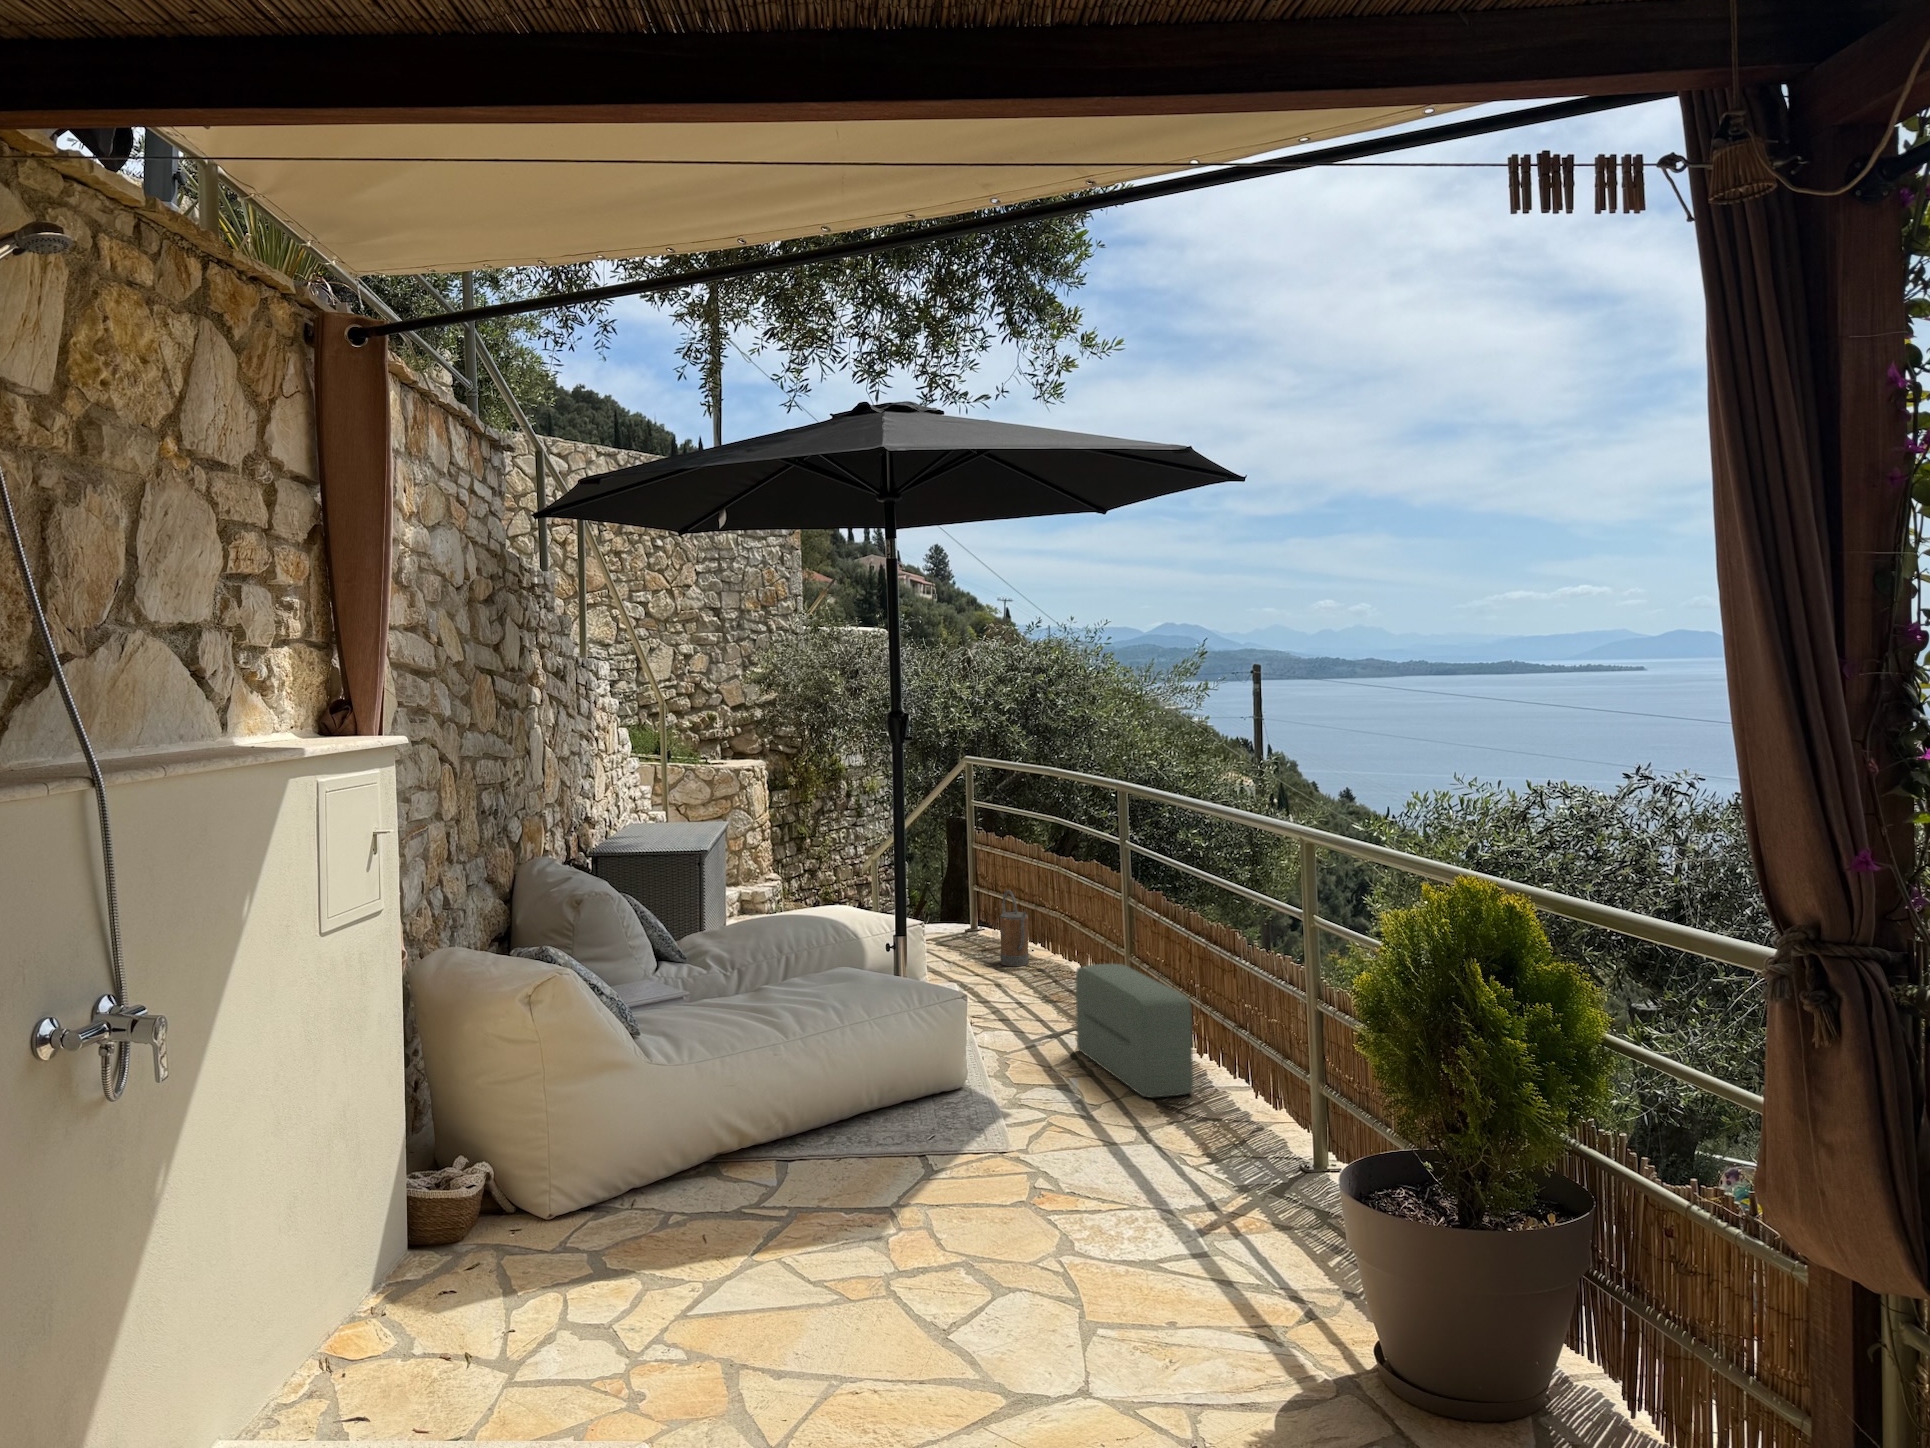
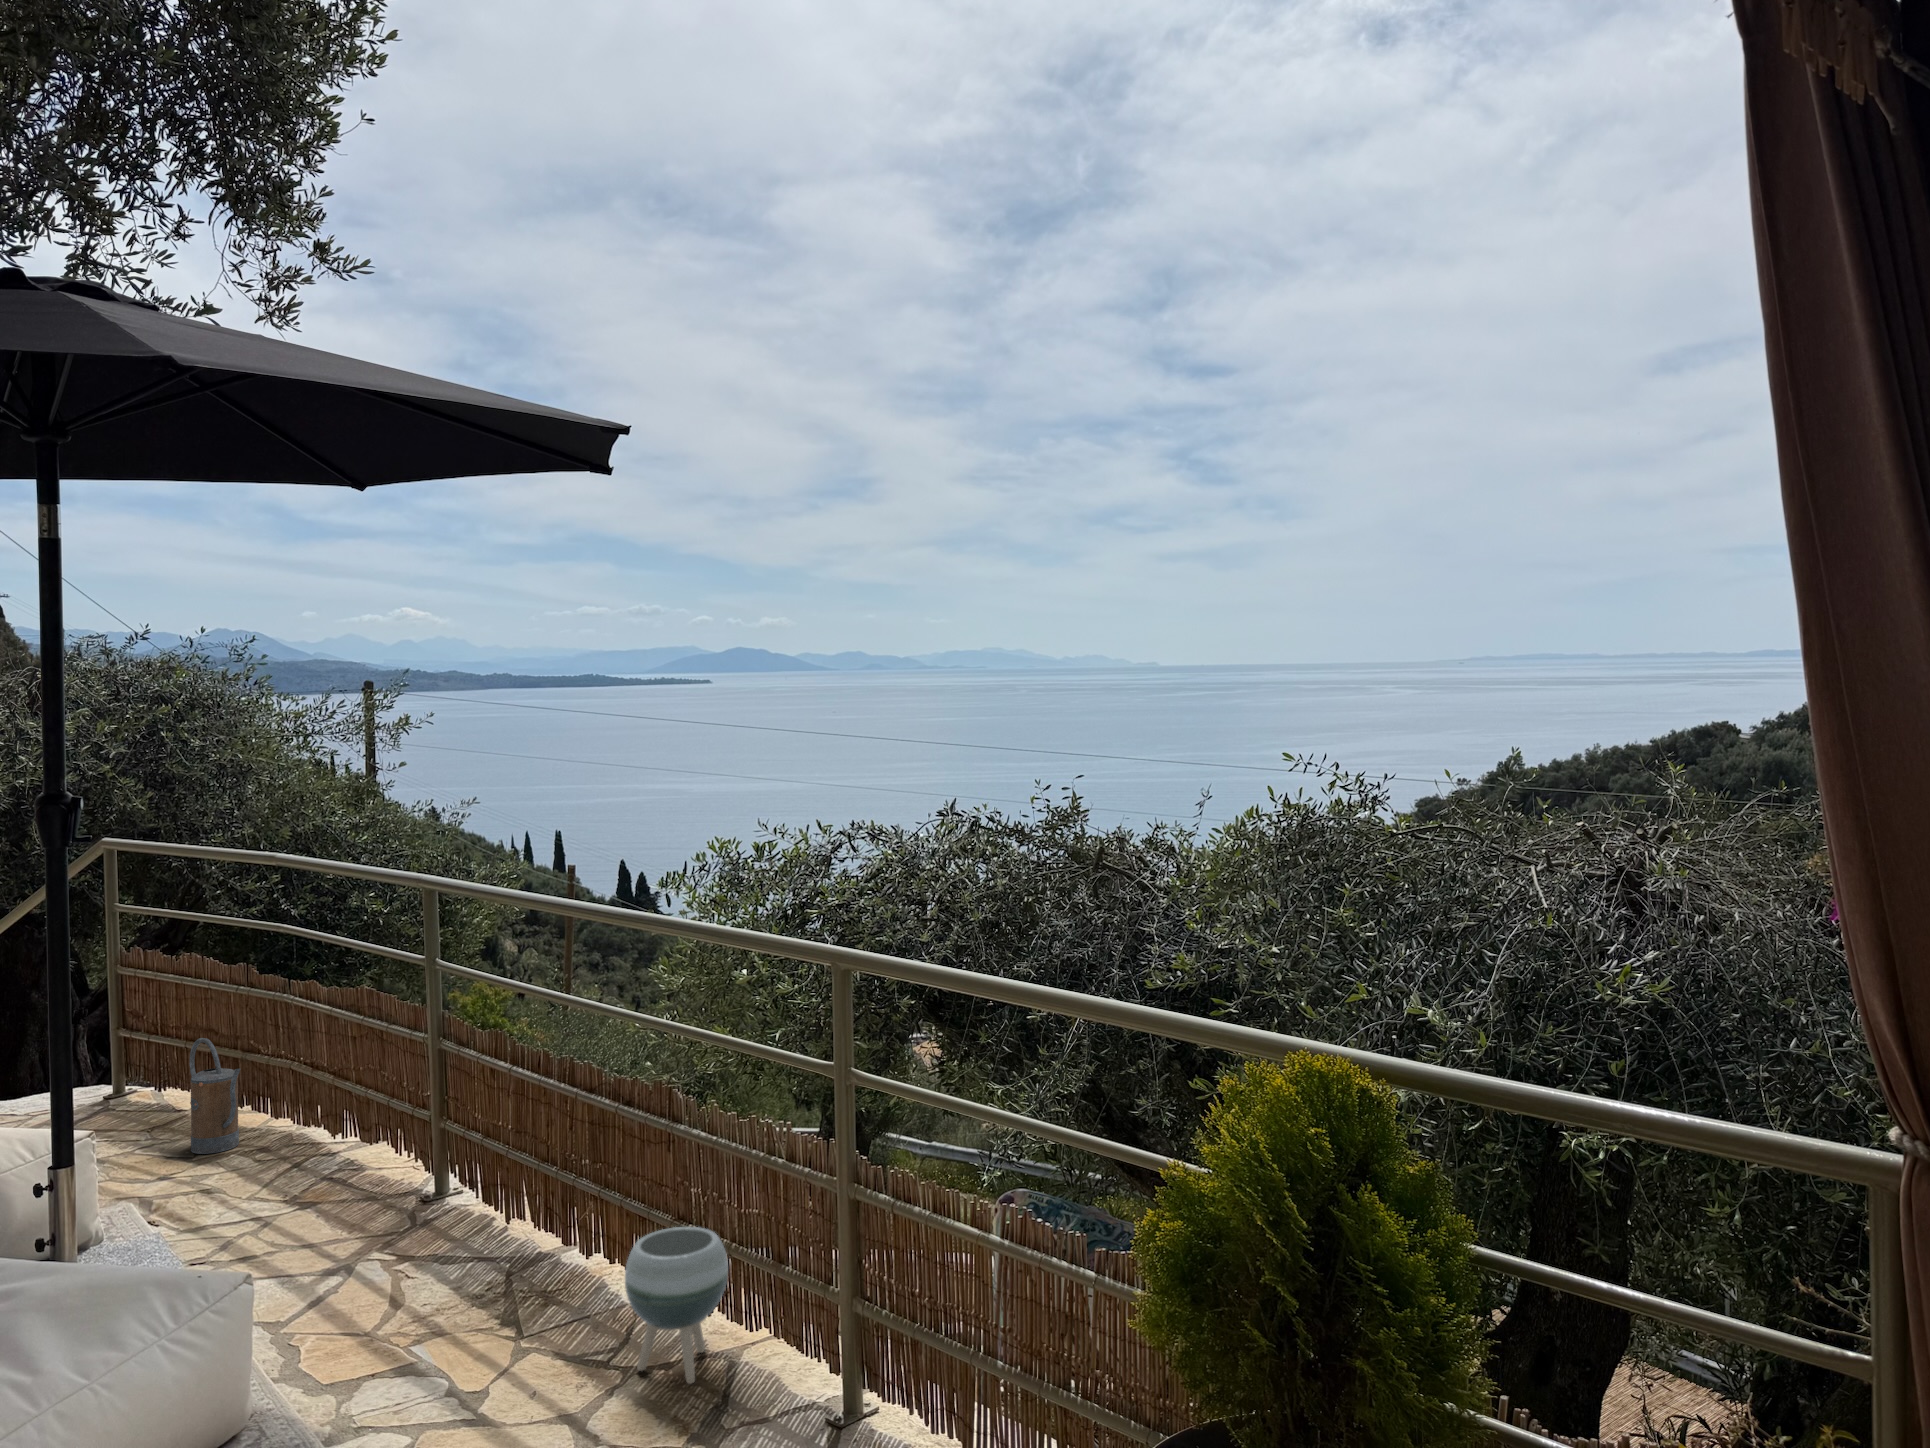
pouf: present [1076,964,1193,1098] -> none [391,1145,606,1350]
planter: none [1187,1029,1260,1134] -> present [625,1227,728,1384]

